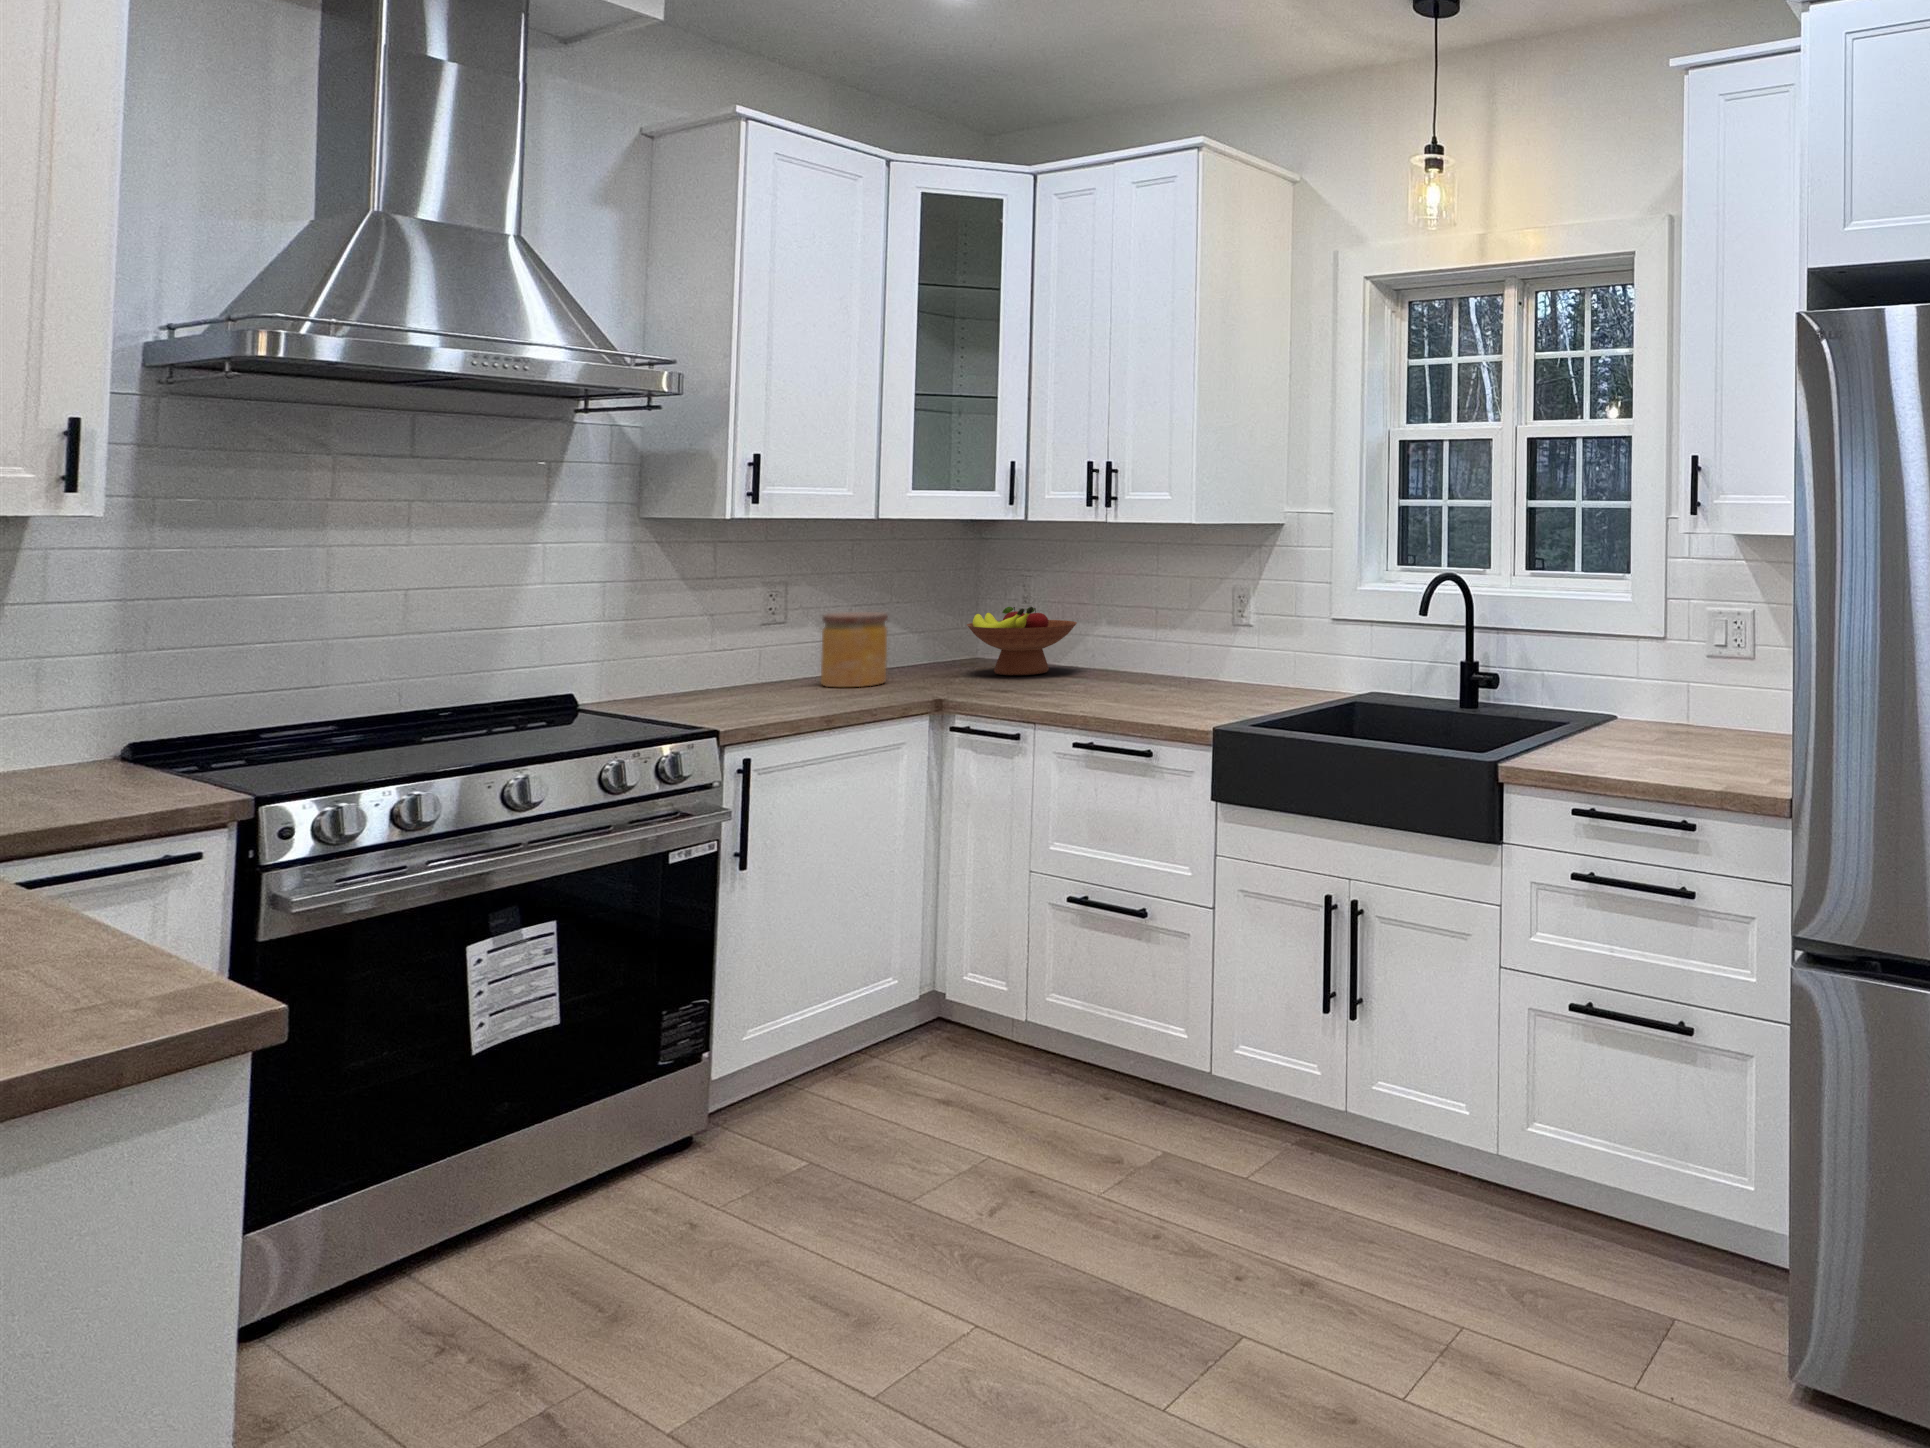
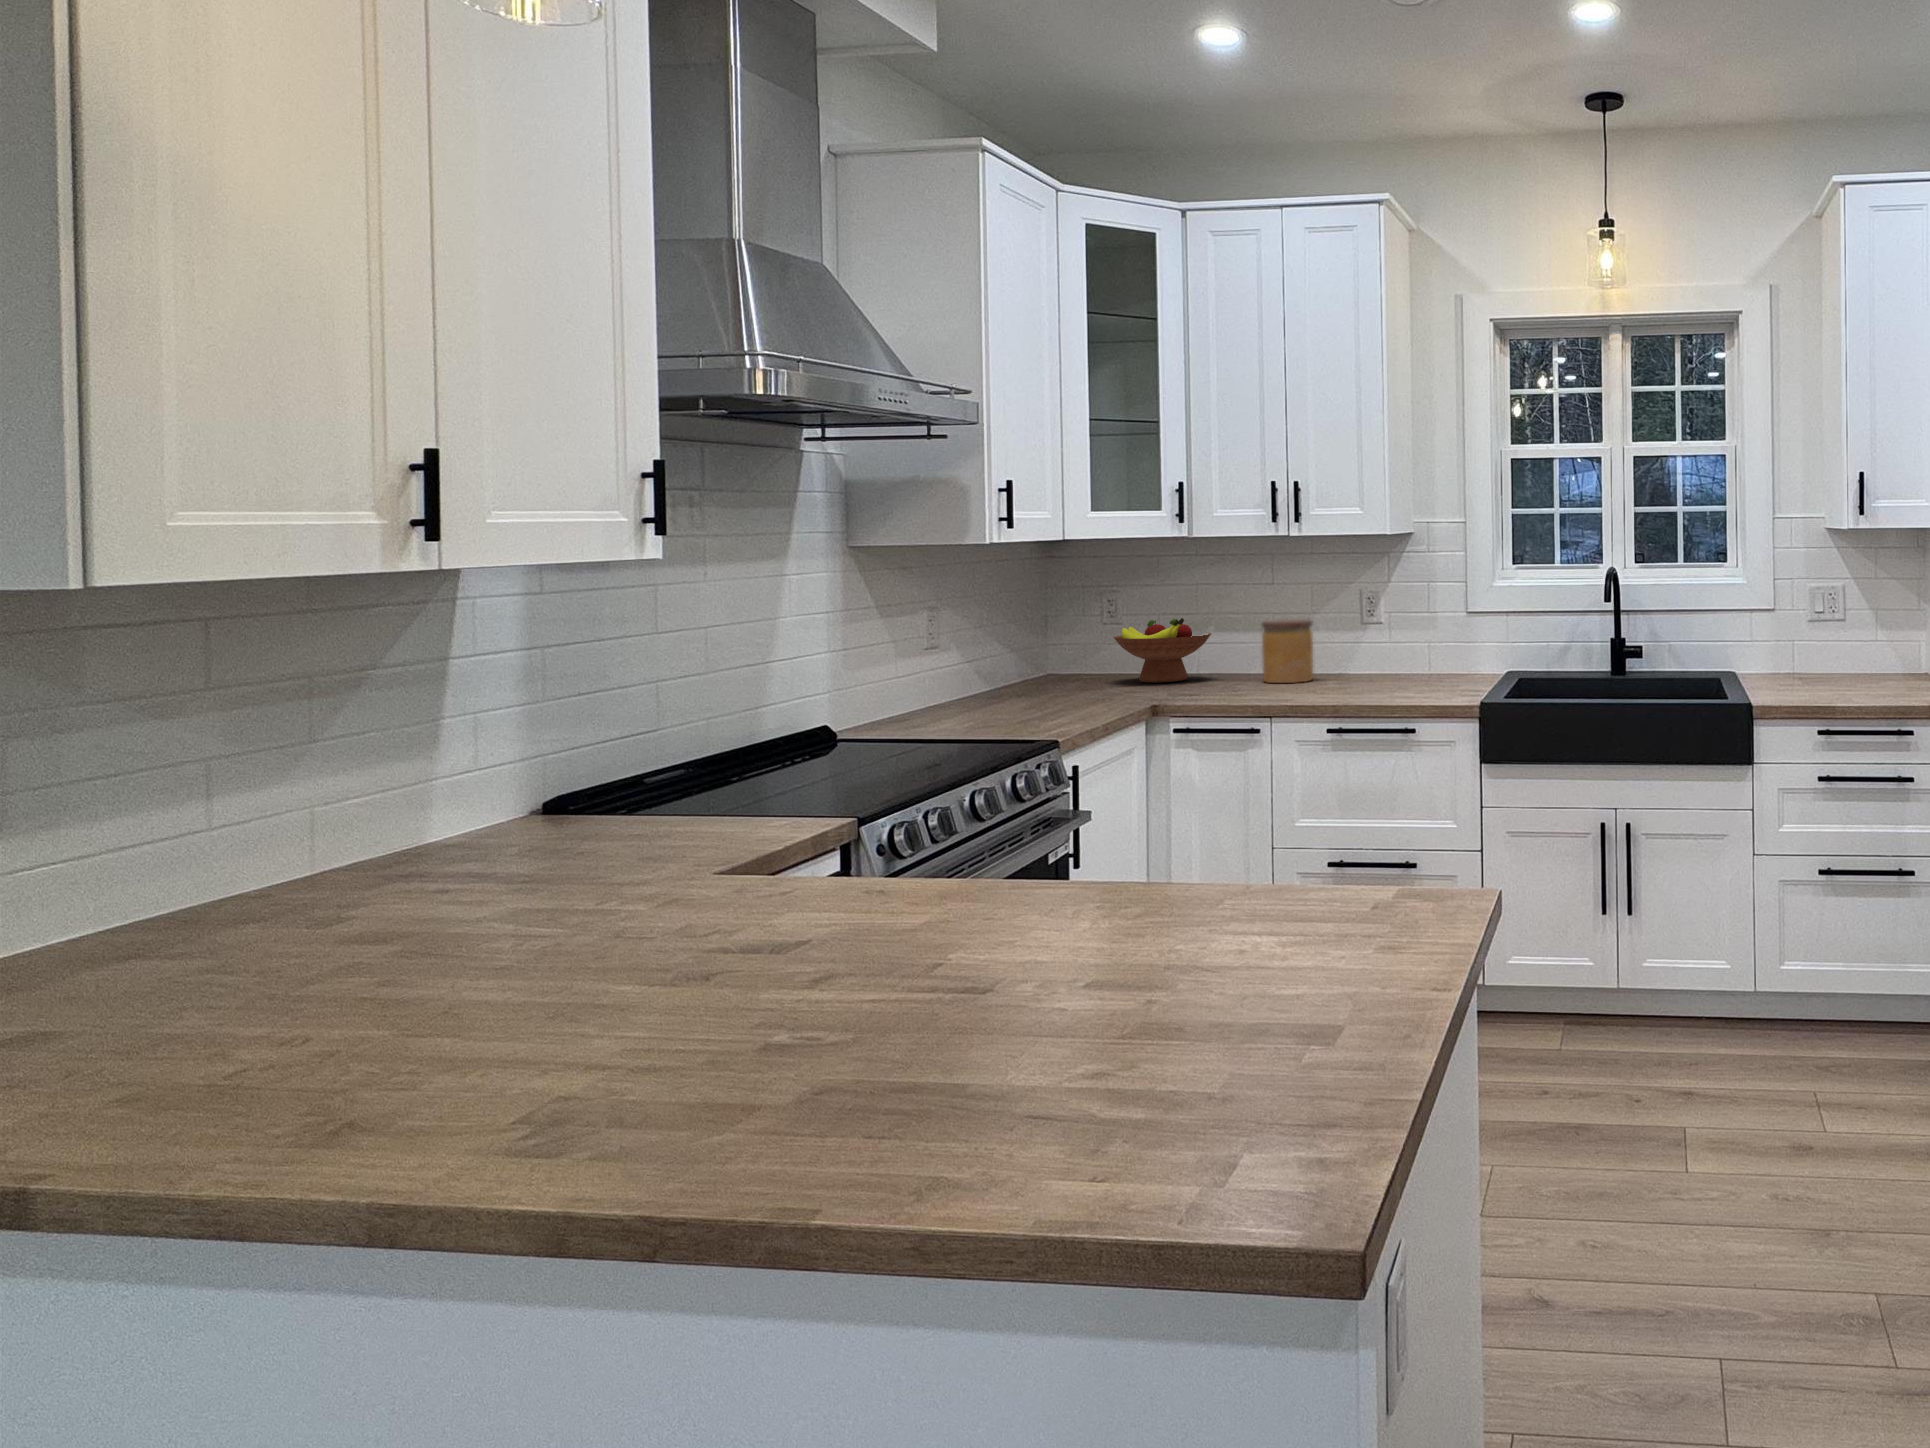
jar: present [821,612,888,687] -> present [1262,619,1313,683]

